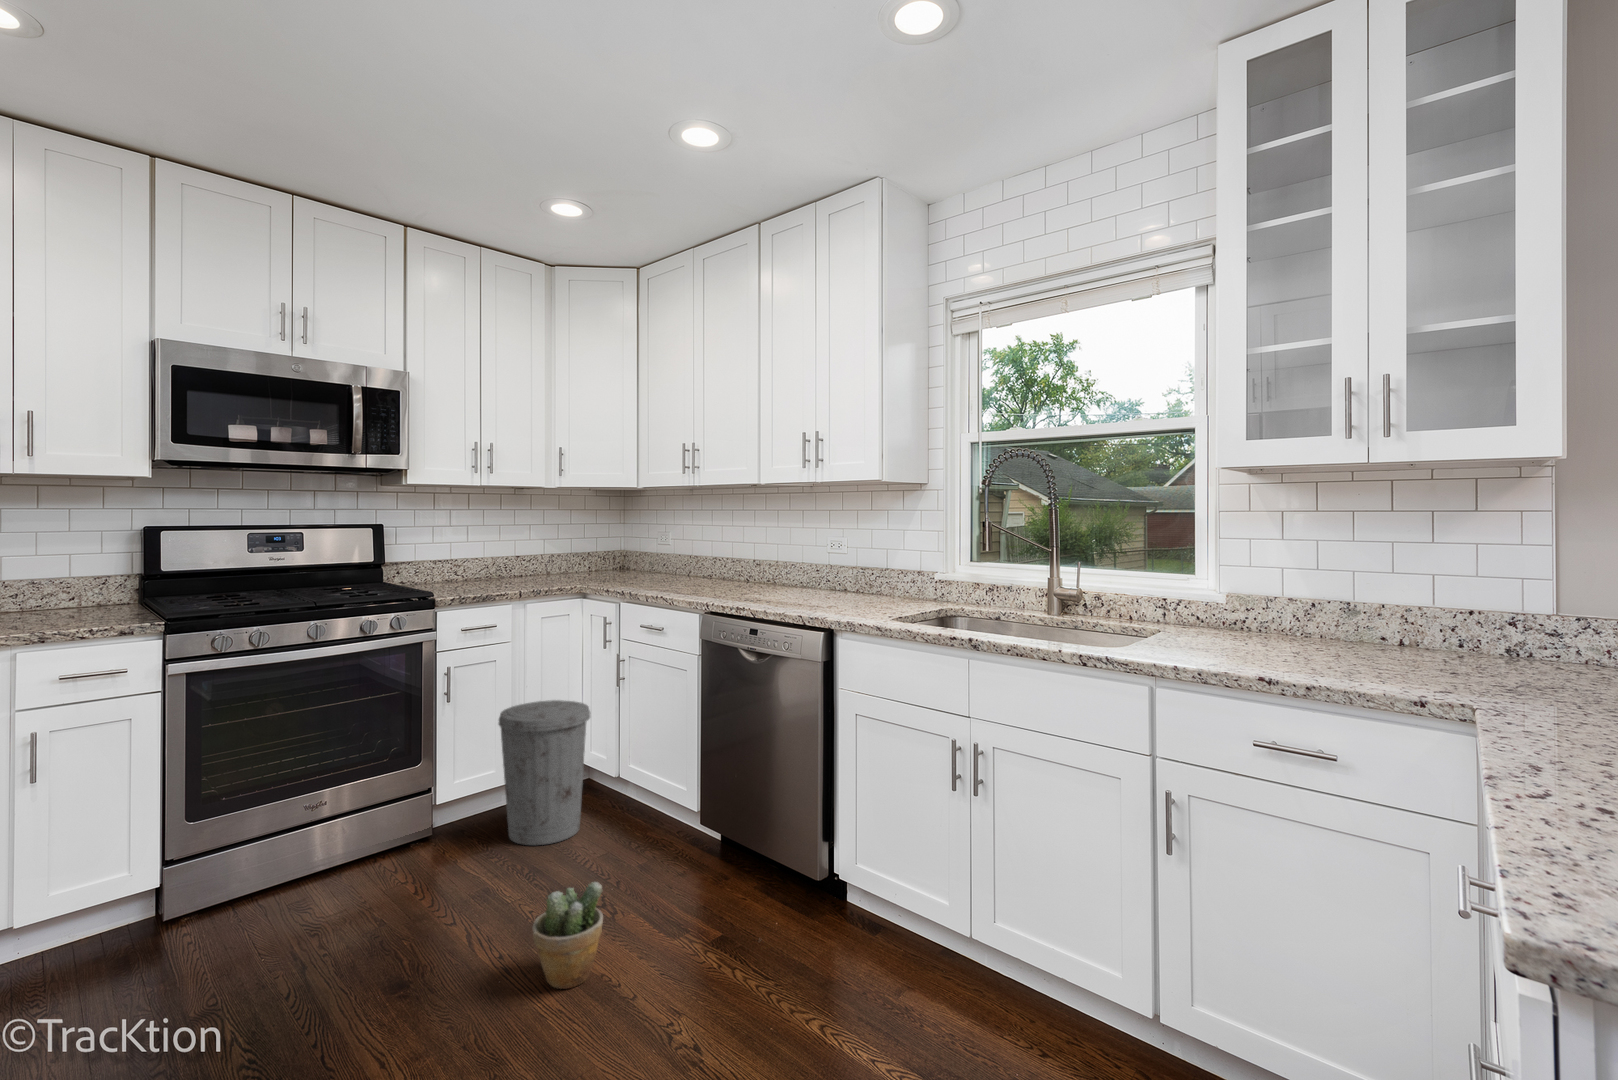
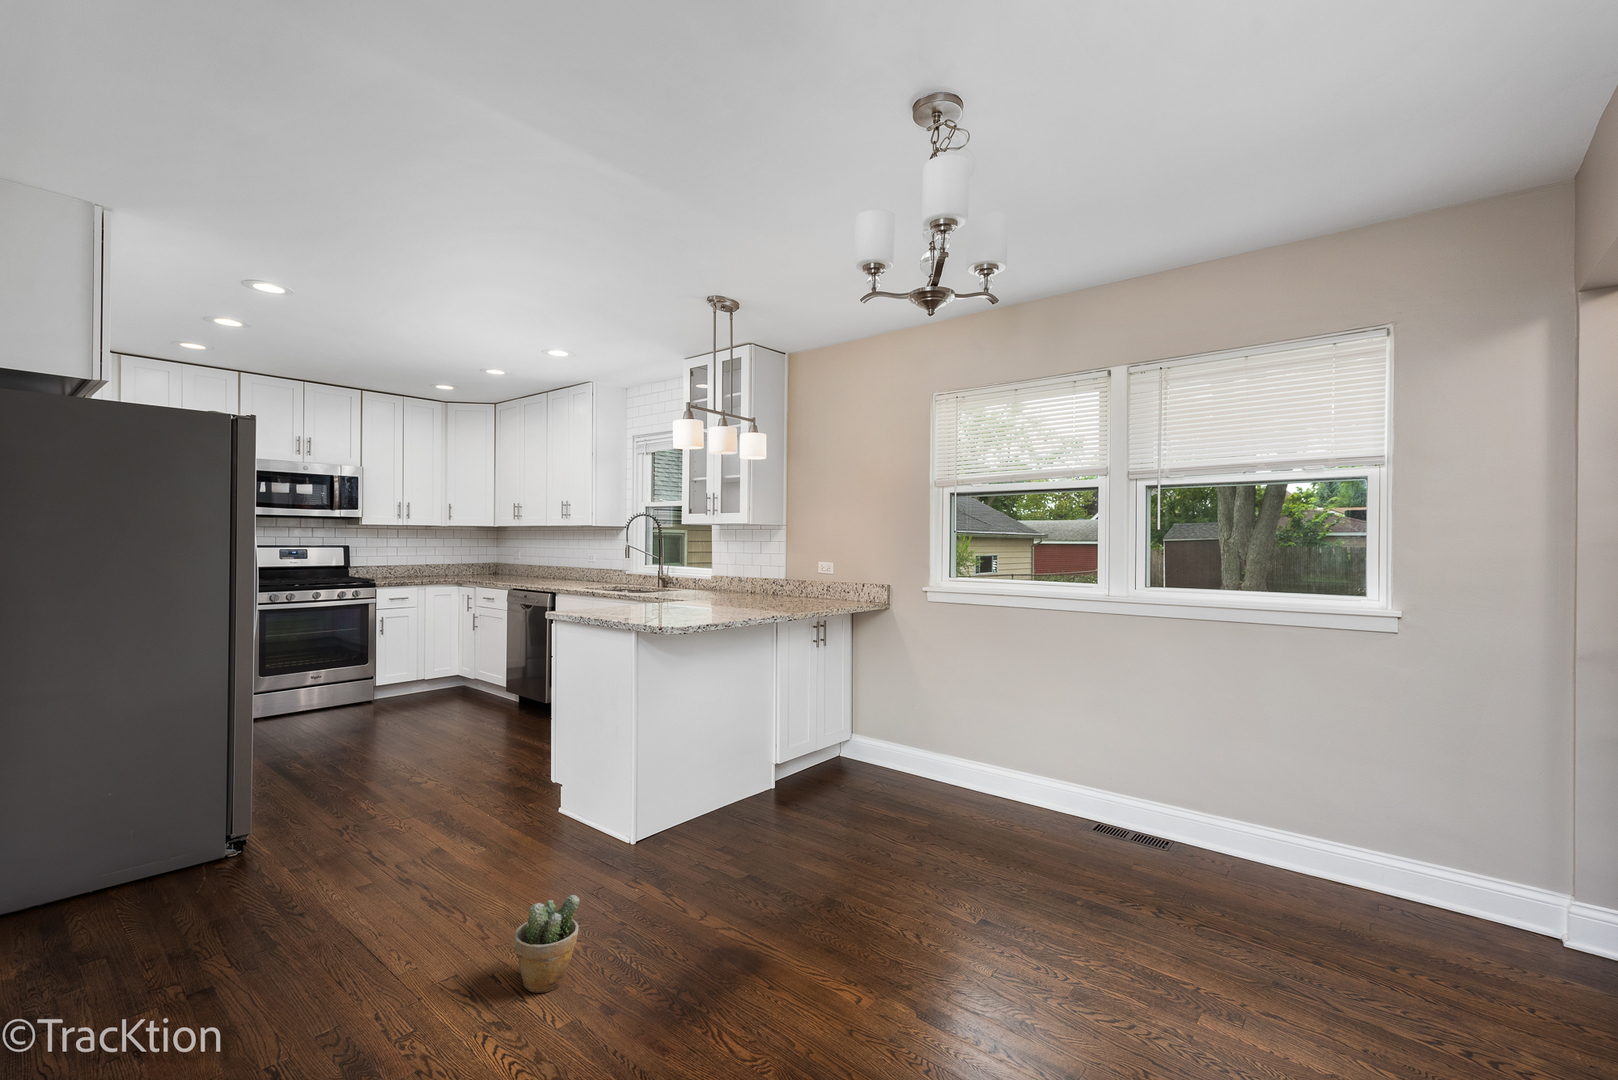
trash can: present [499,700,590,845] -> none [482,729,567,863]

